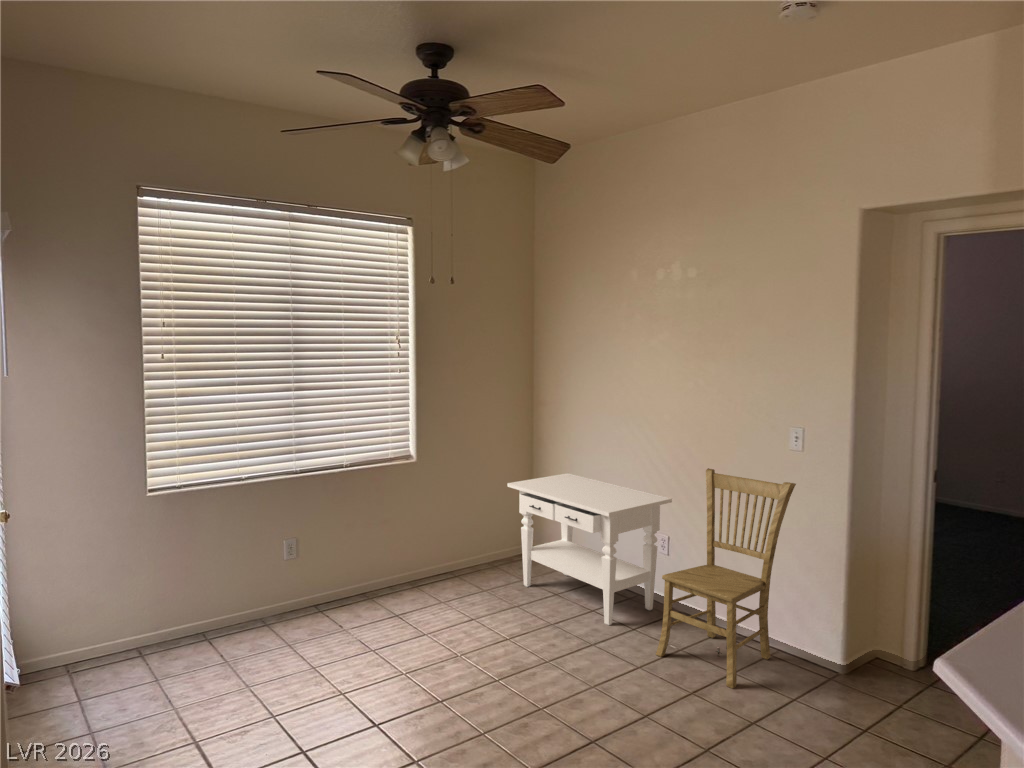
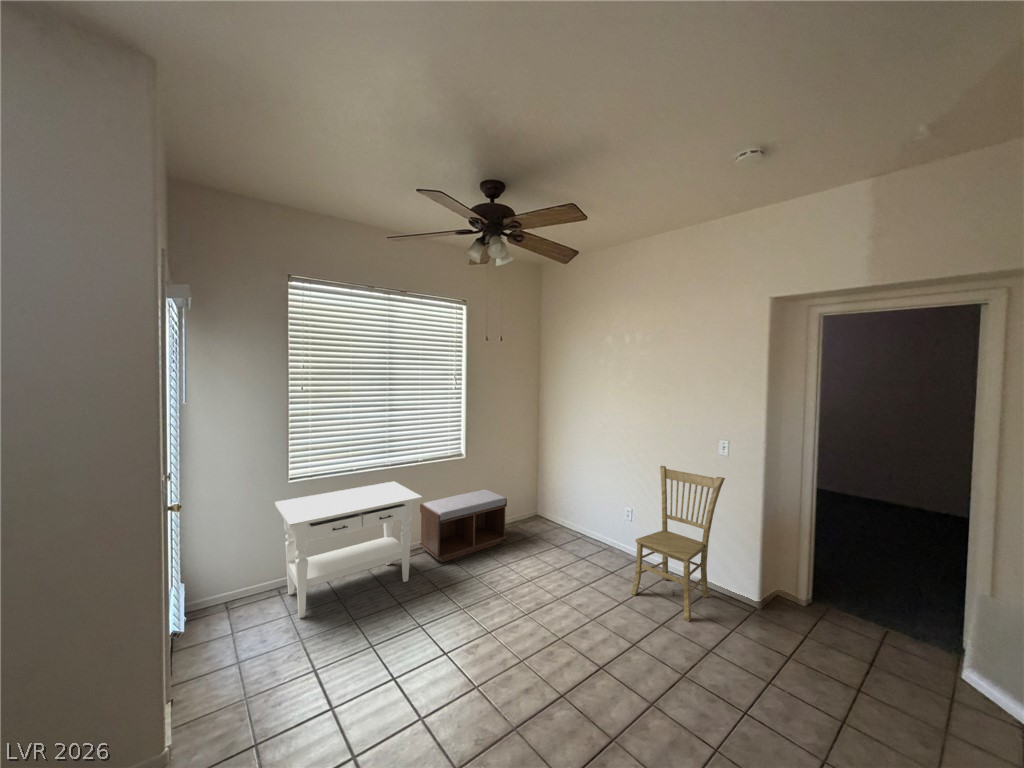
side table: present [507,473,672,626] -> present [275,481,422,619]
bench: none [346,511,480,616] -> present [420,490,507,563]

